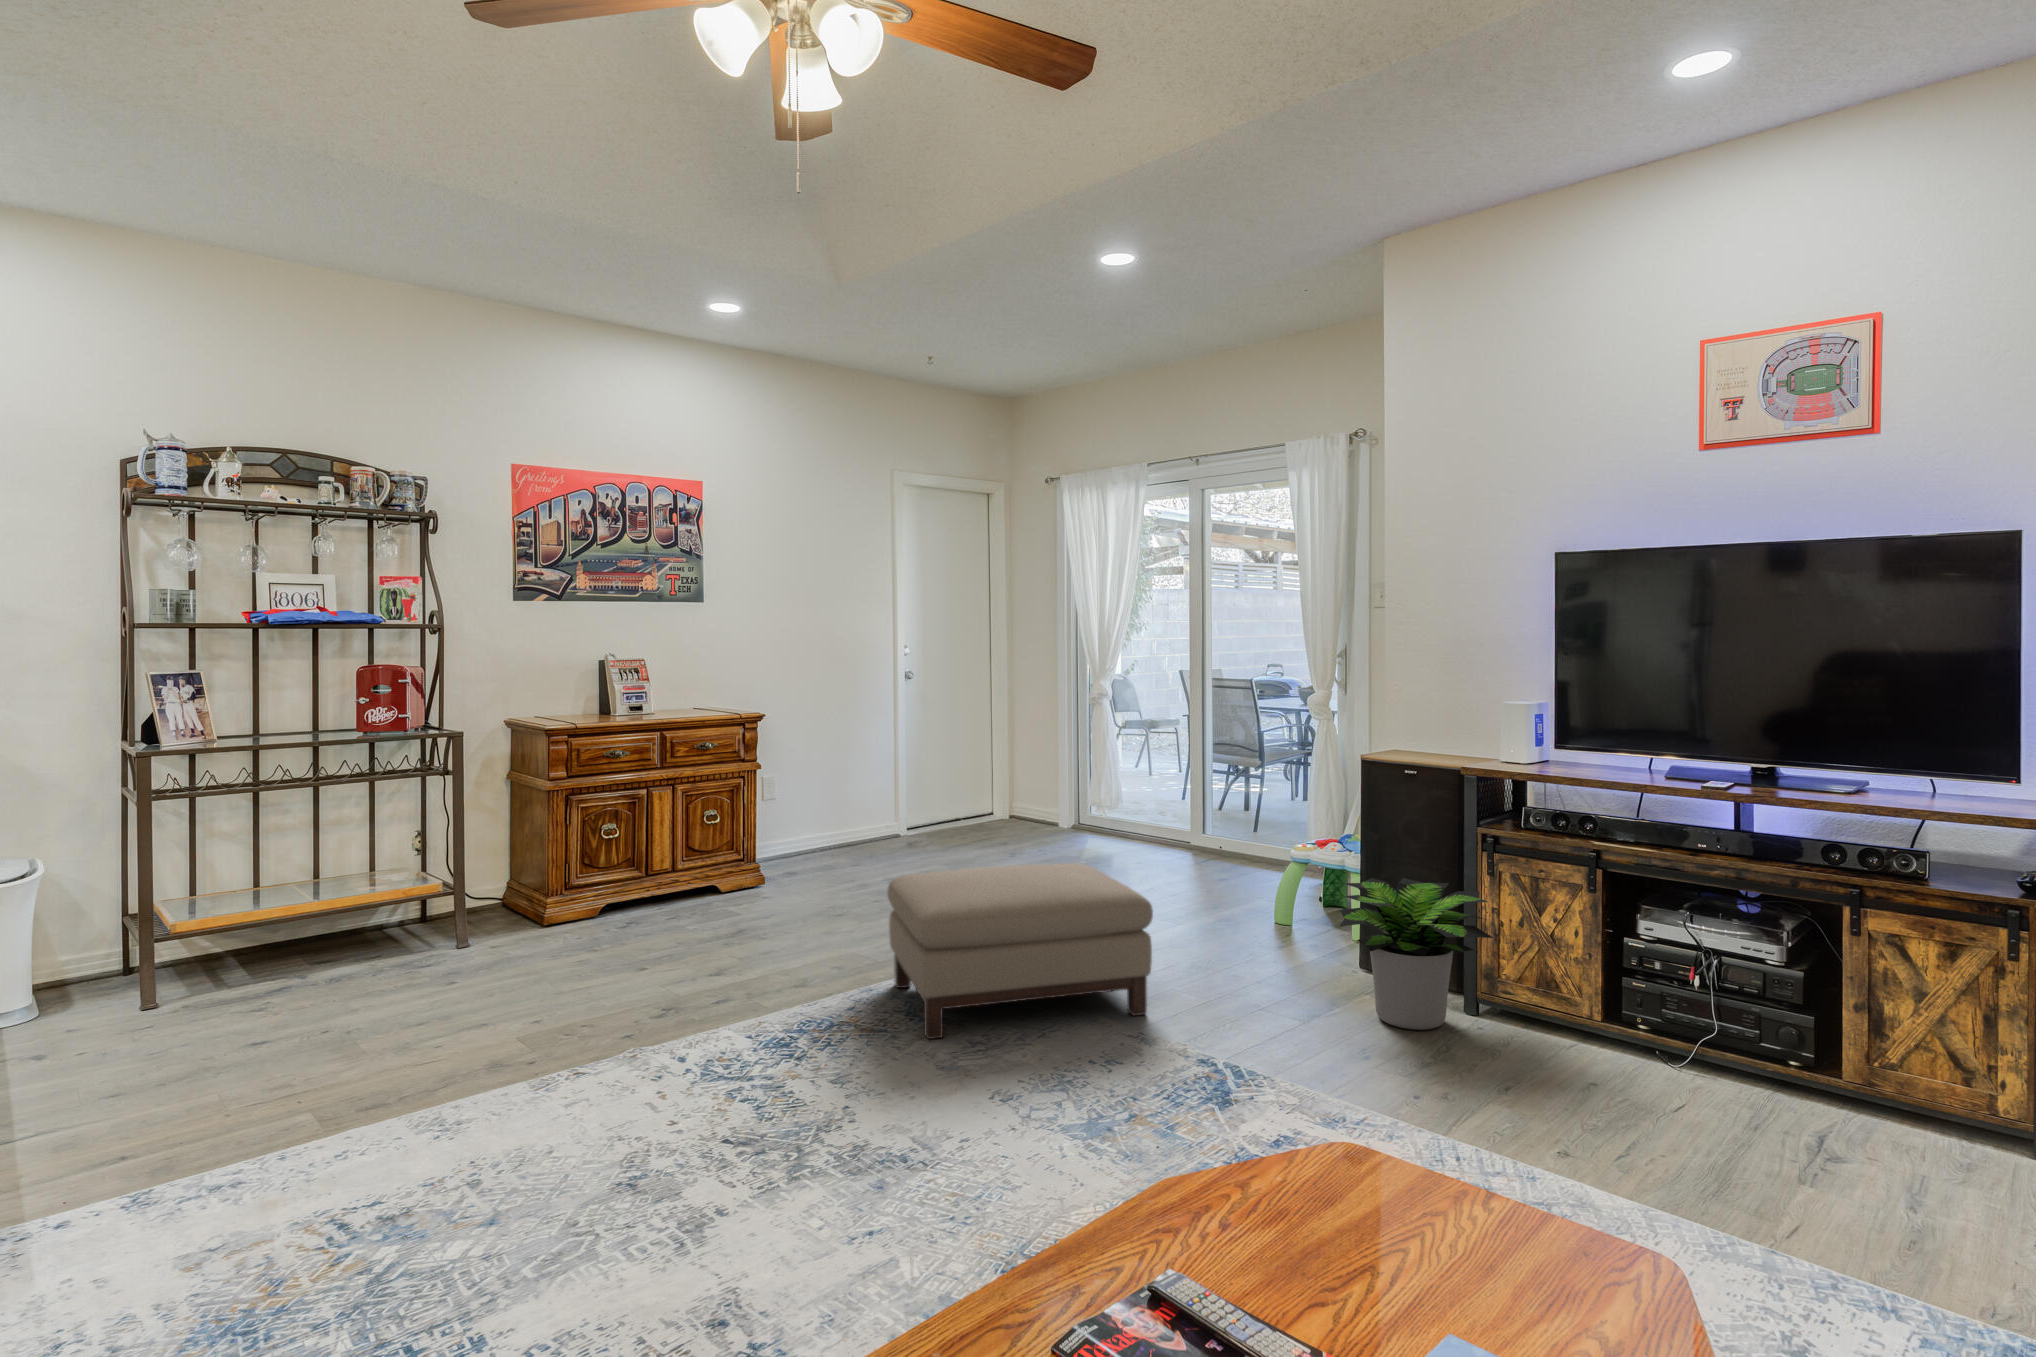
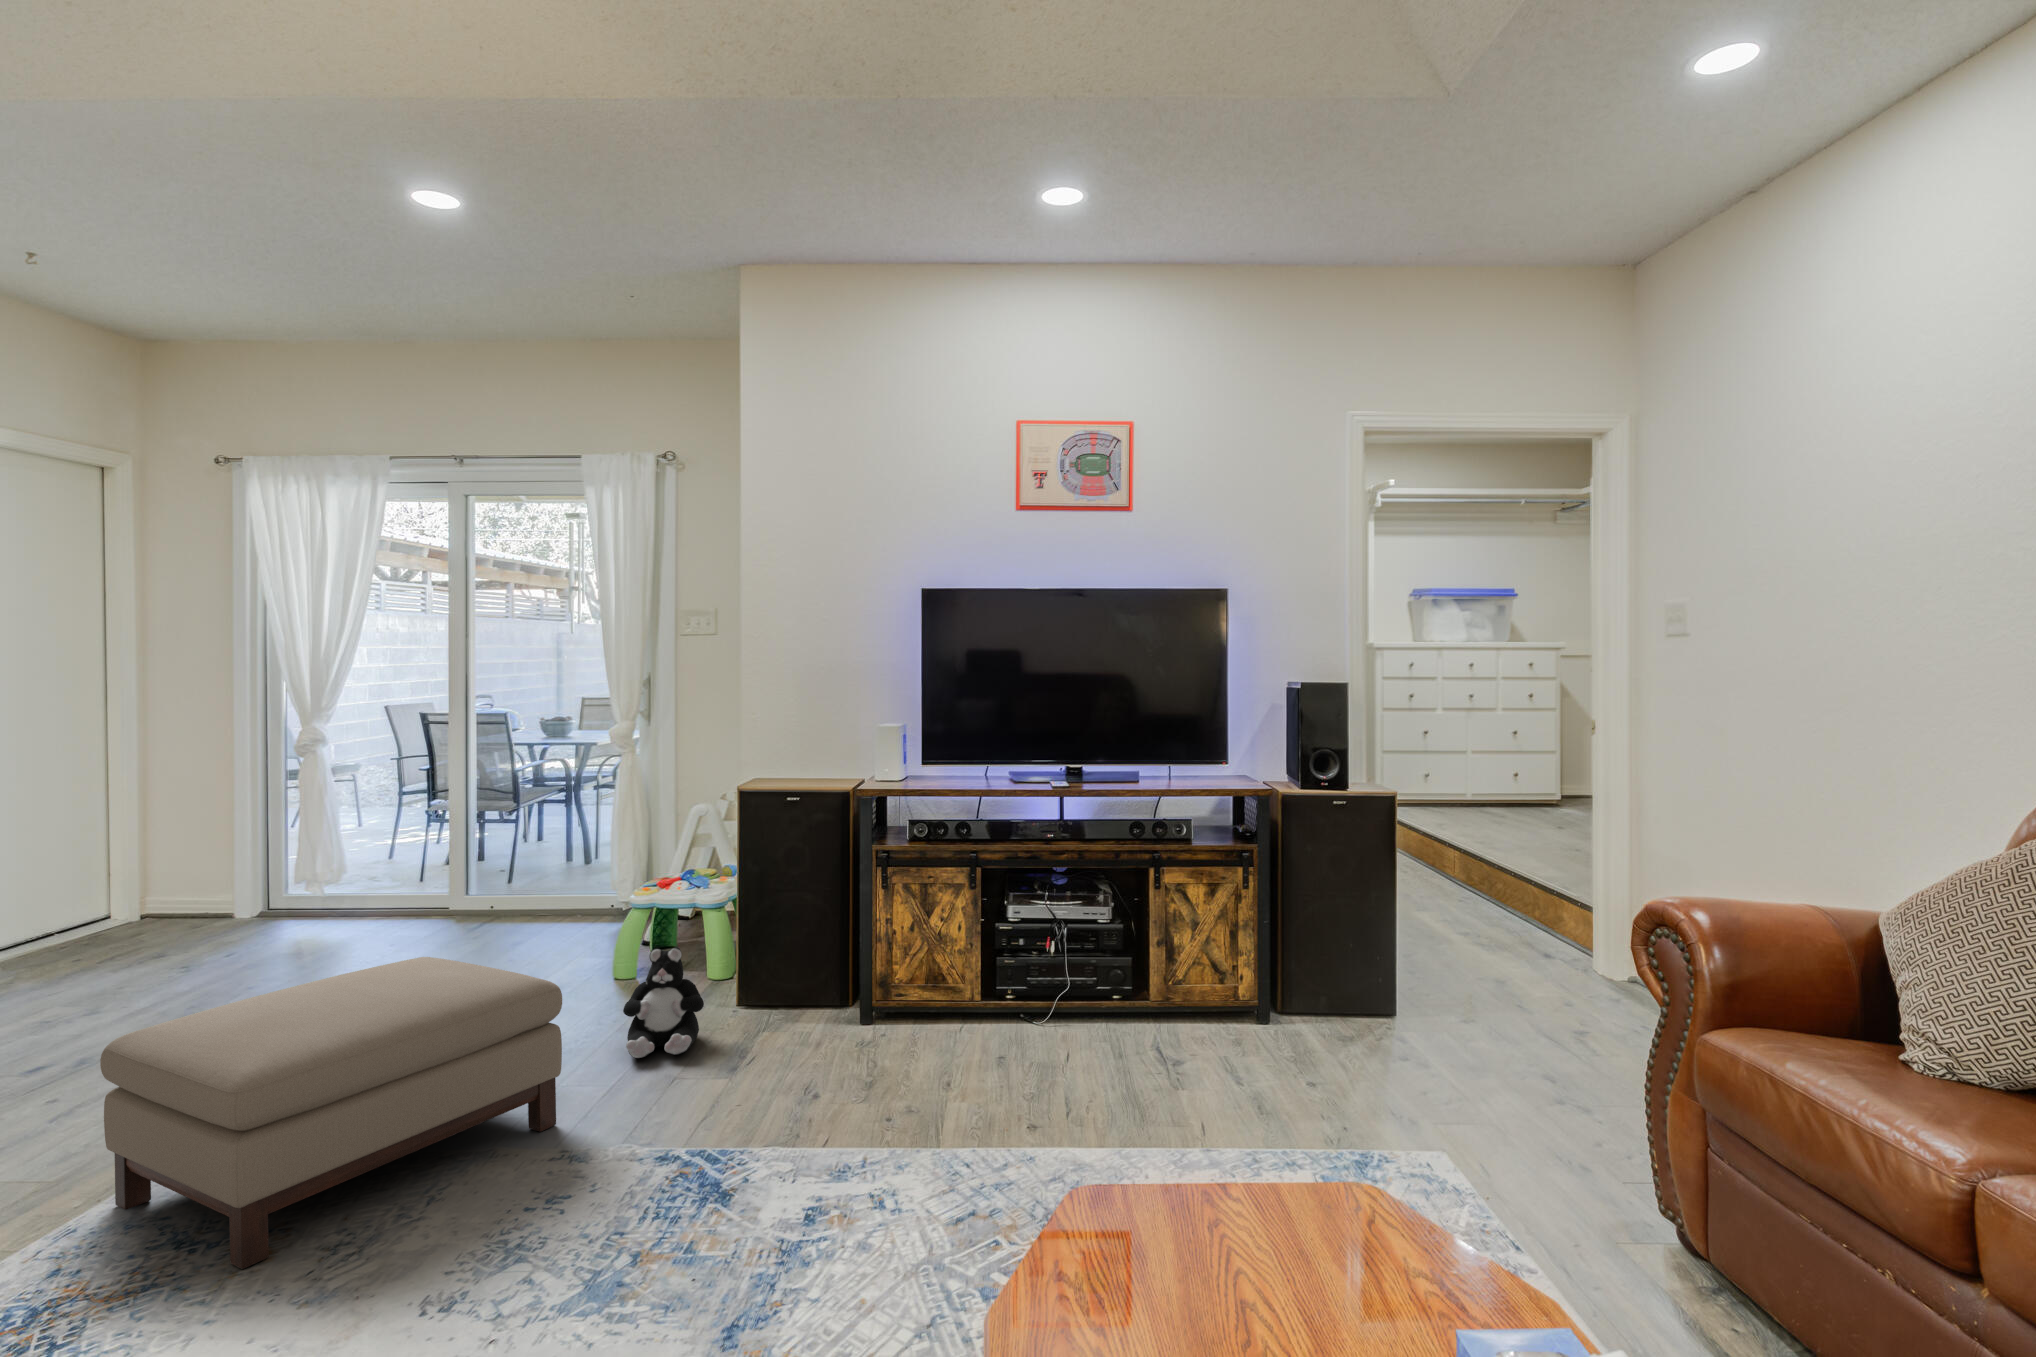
potted plant: present [1340,878,1493,1030] -> none [757,902,912,1055]
plush toy: none [1225,893,1300,990] -> present [623,947,704,1058]

